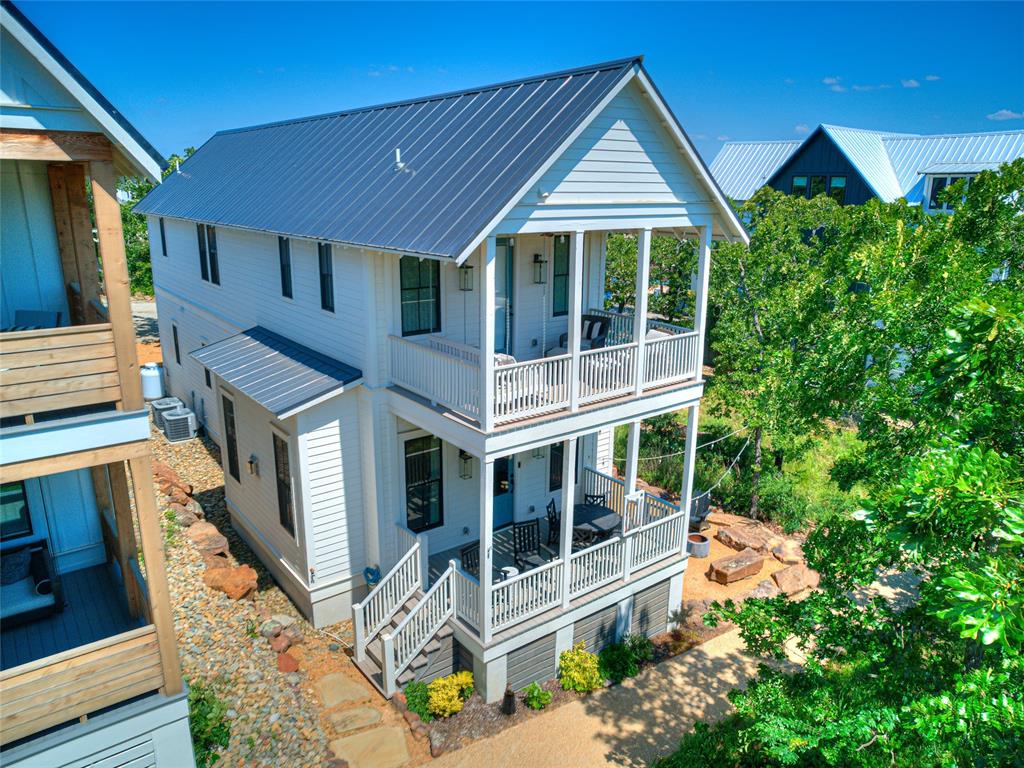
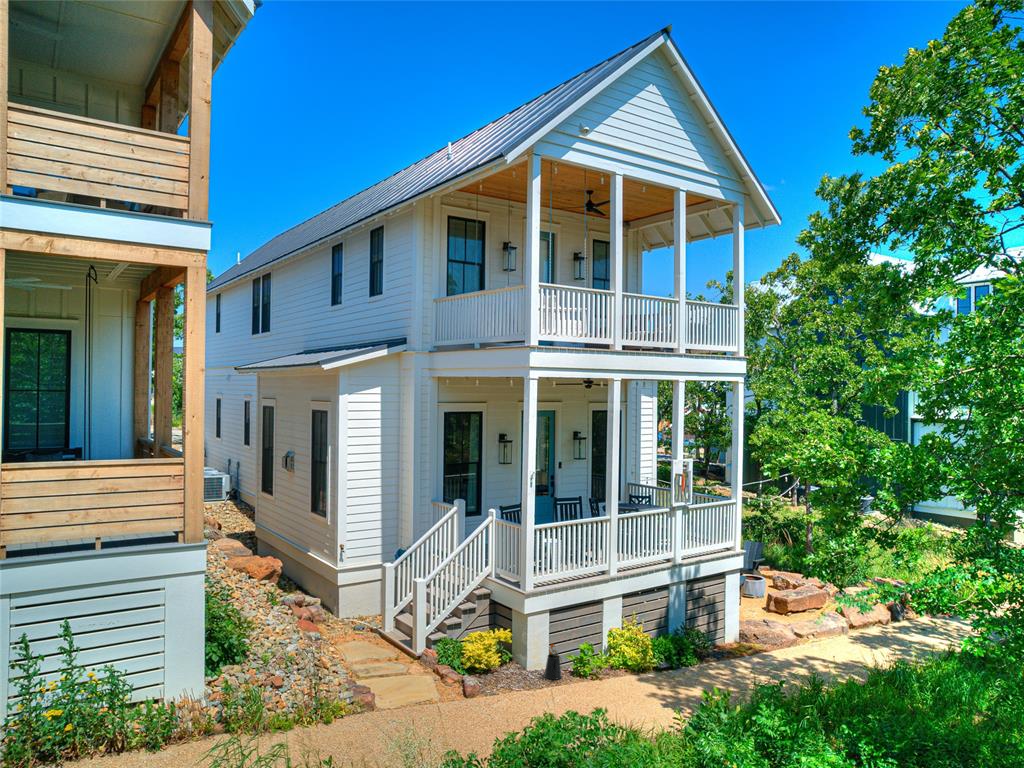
potted tree: present [666,602,694,640] -> none [728,600,761,647]

